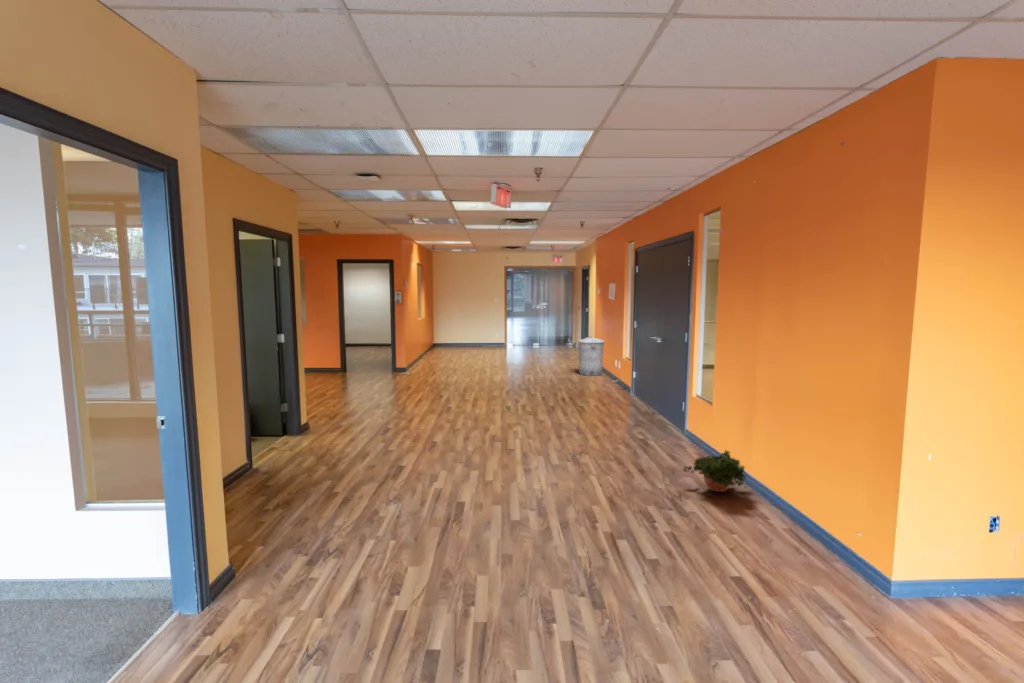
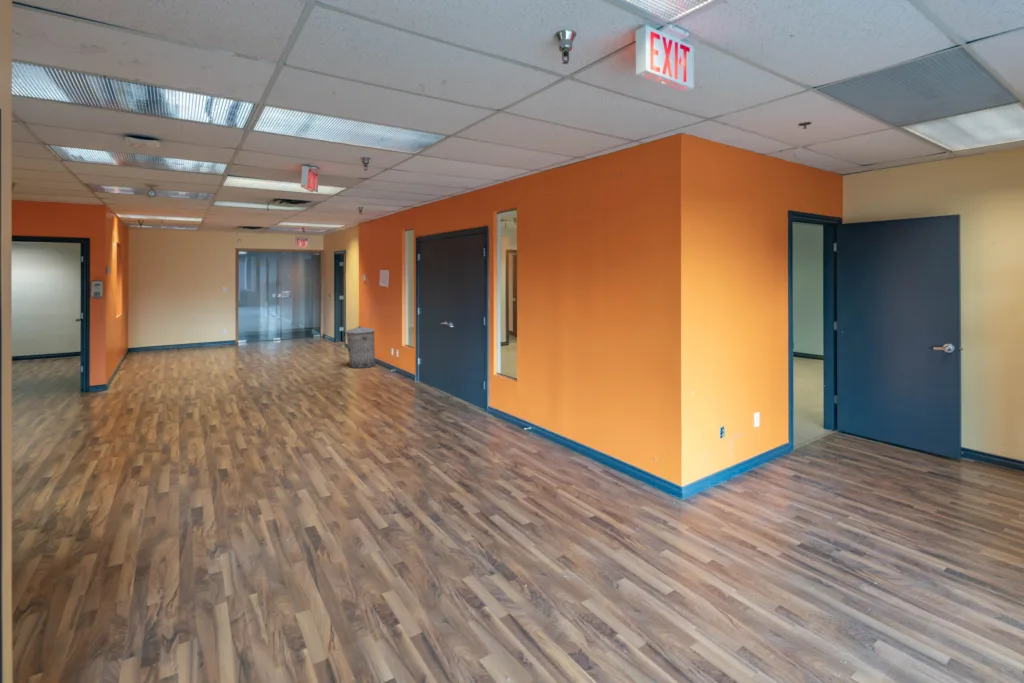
potted plant: present [683,450,749,495] -> none [511,417,565,460]

